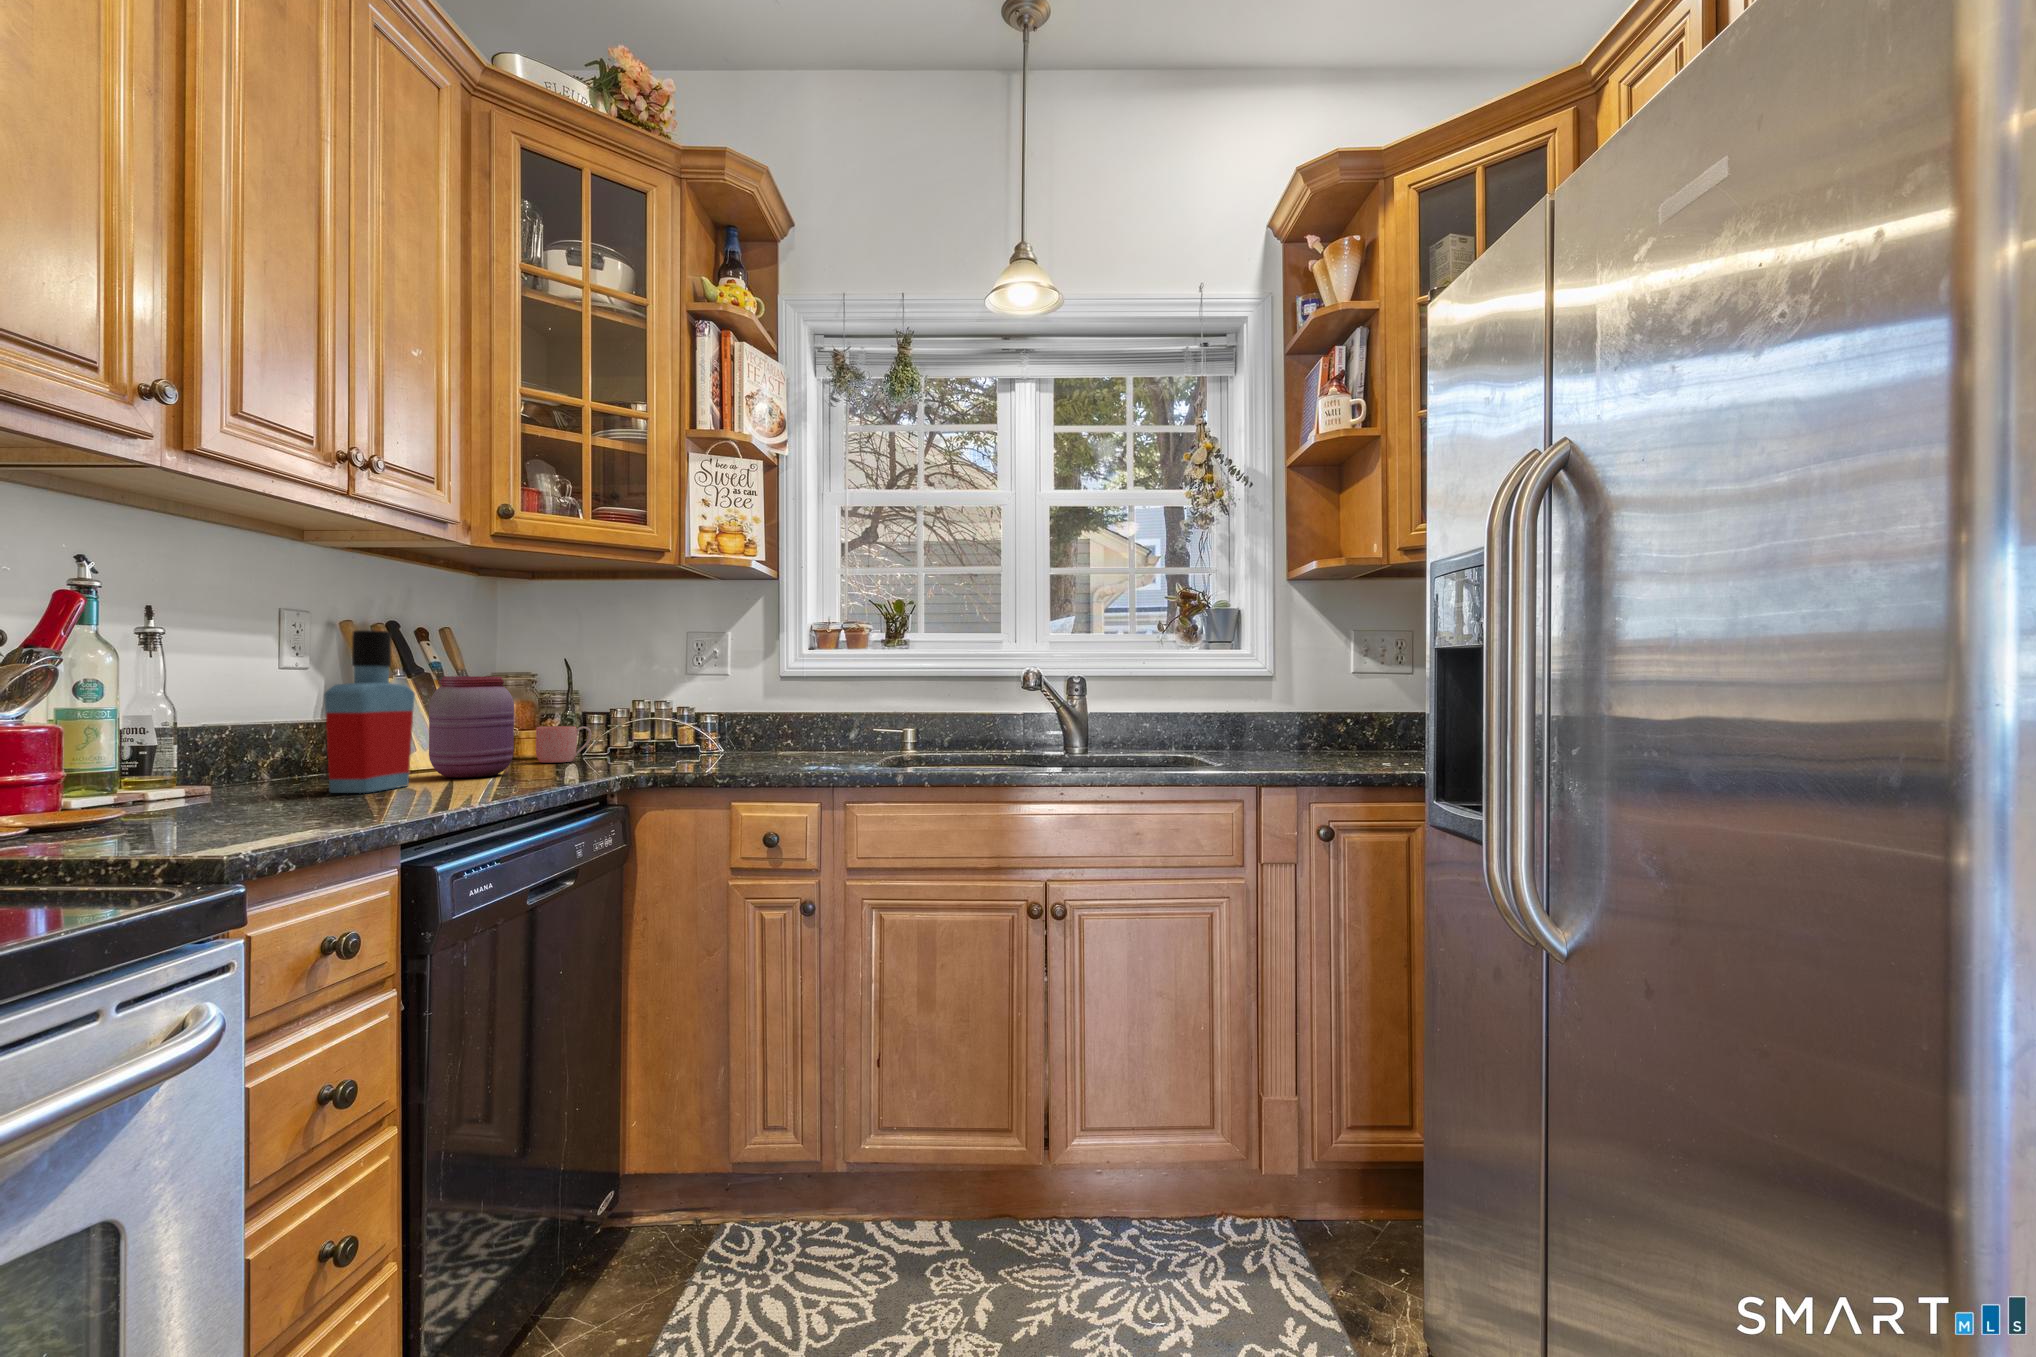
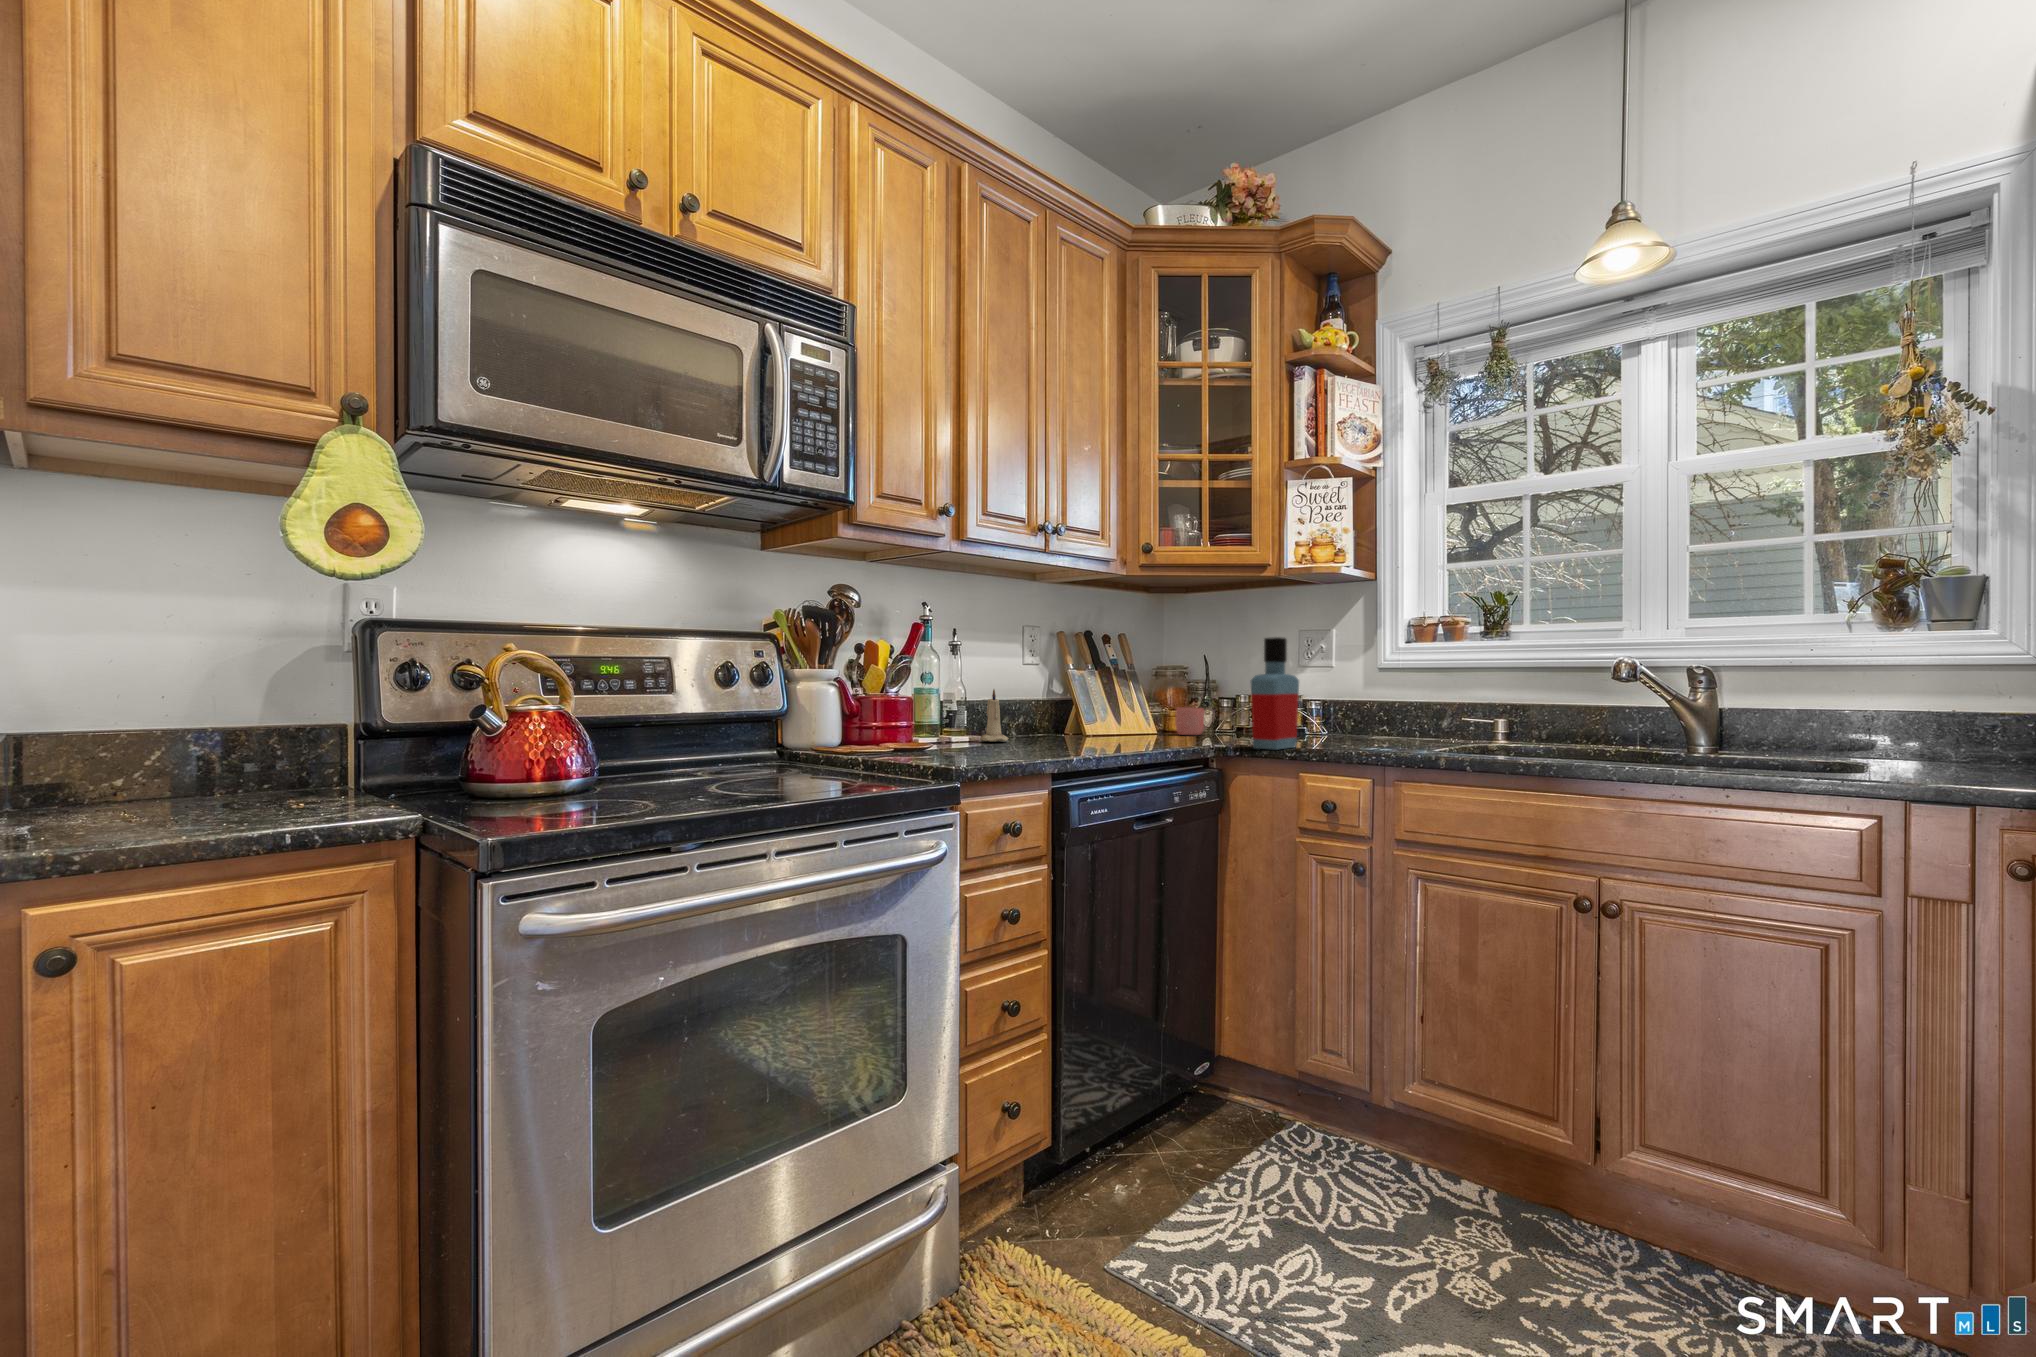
bottle: present [324,630,415,793] -> present [1251,637,1299,750]
jar: present [429,676,514,778] -> none [1097,670,1149,741]
candle: none [208,705,269,792] -> present [980,689,1009,742]

